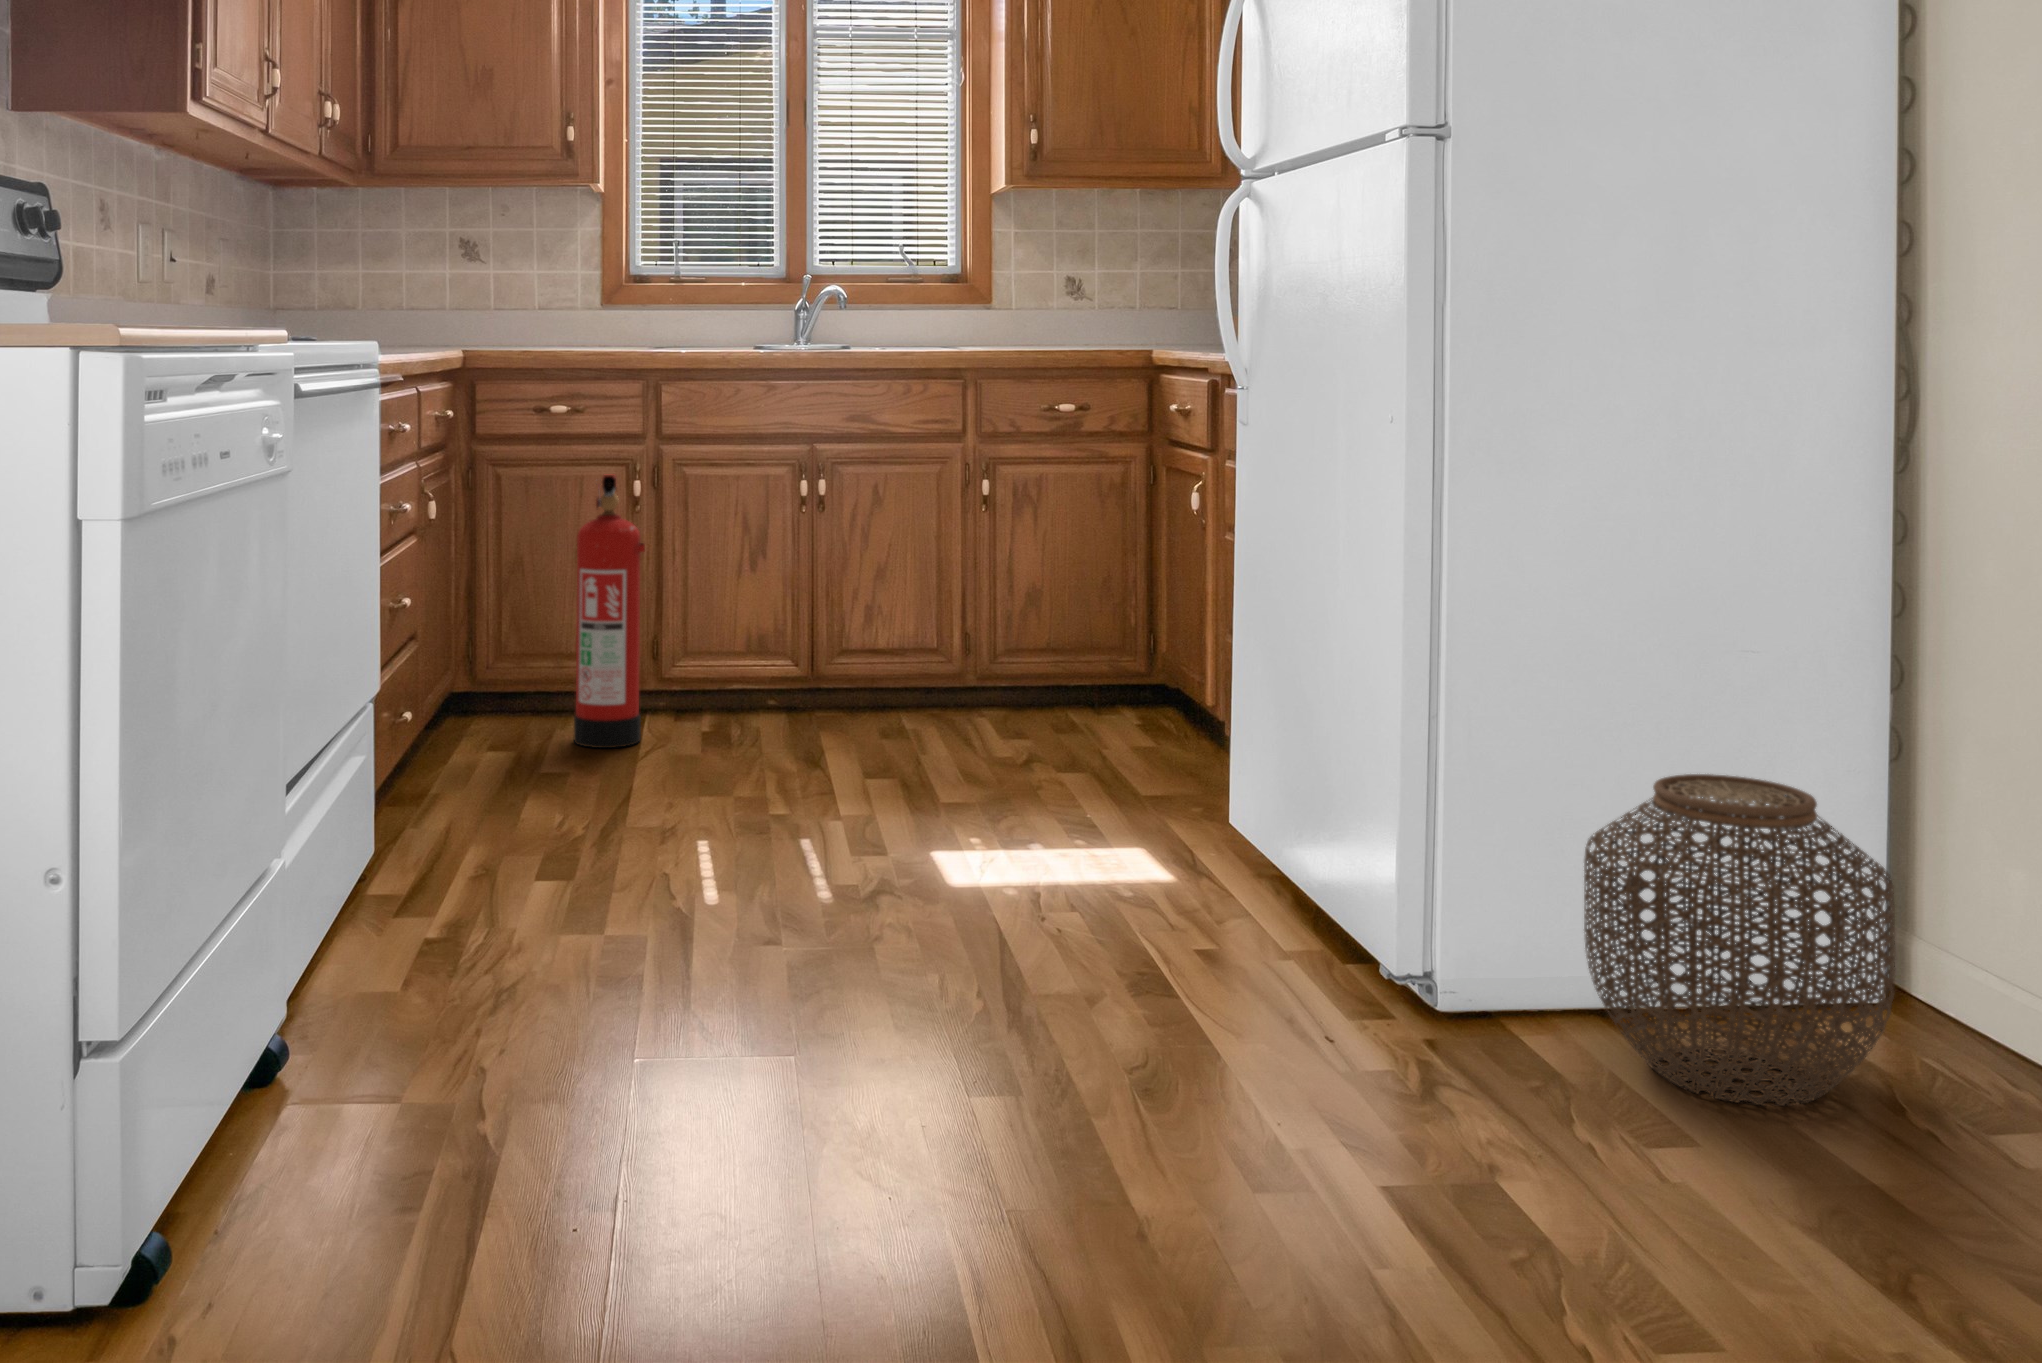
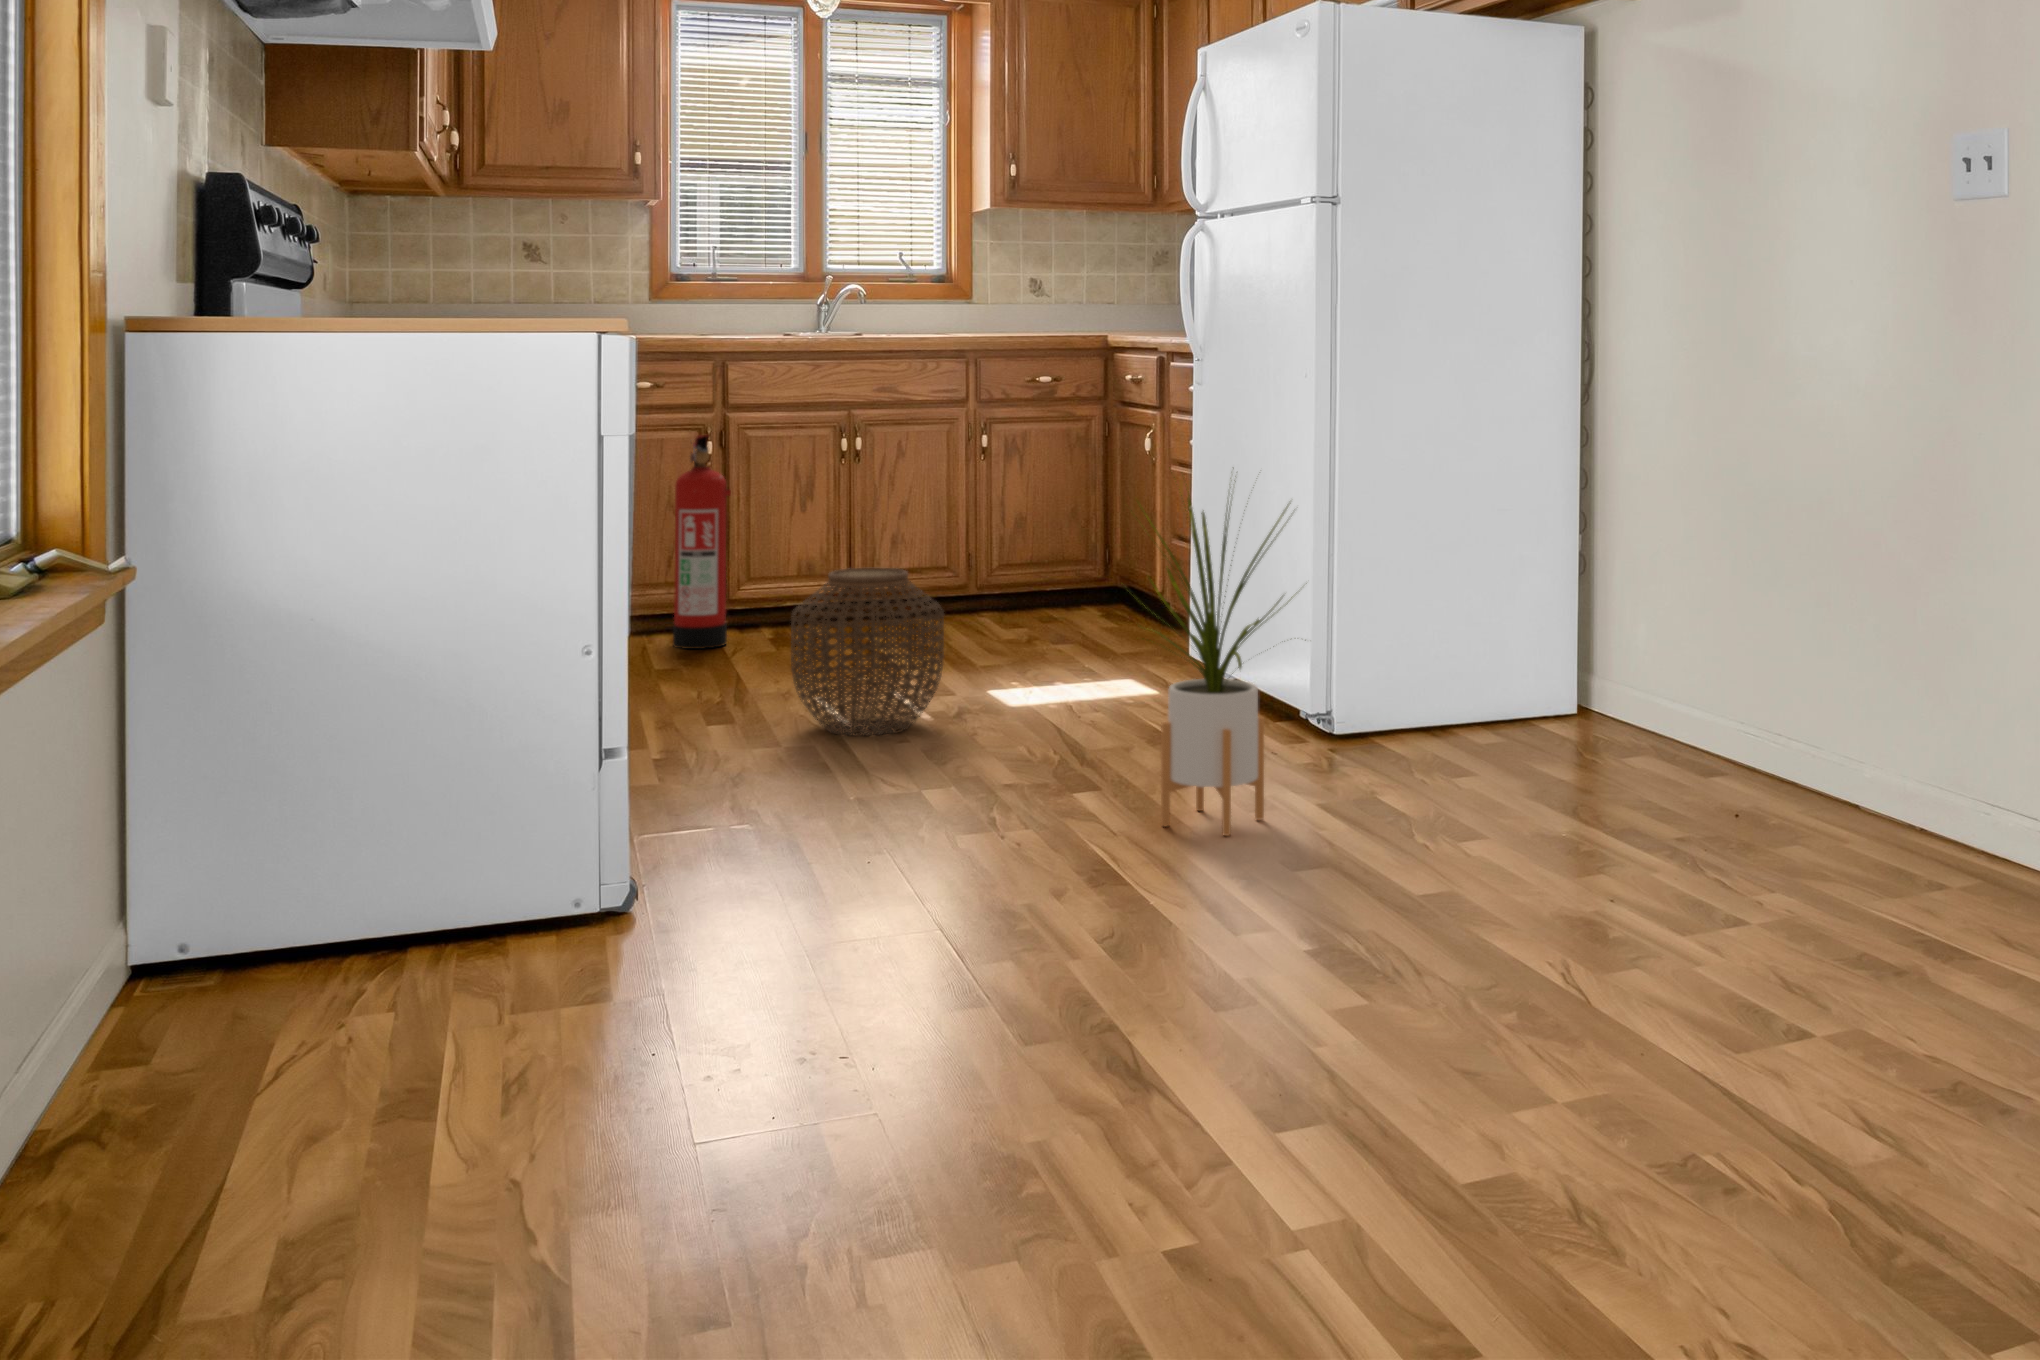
house plant: none [1024,575,1372,1271] -> present [1140,480,1306,836]
woven basket: present [1584,774,1895,1106] -> present [791,568,944,736]

